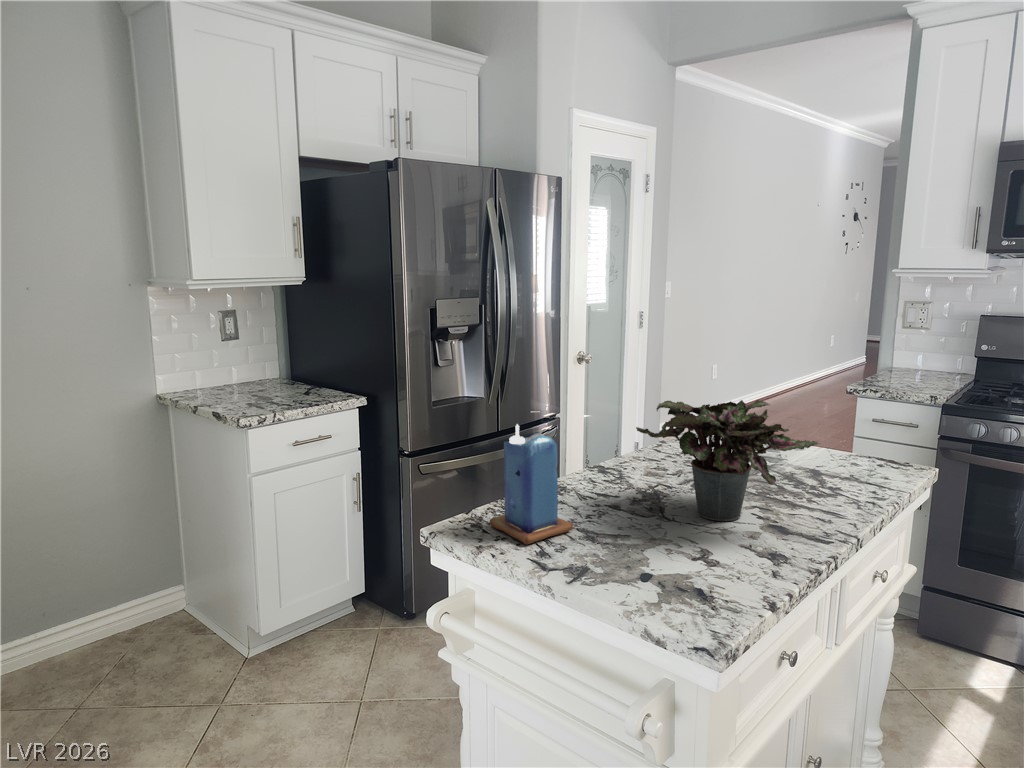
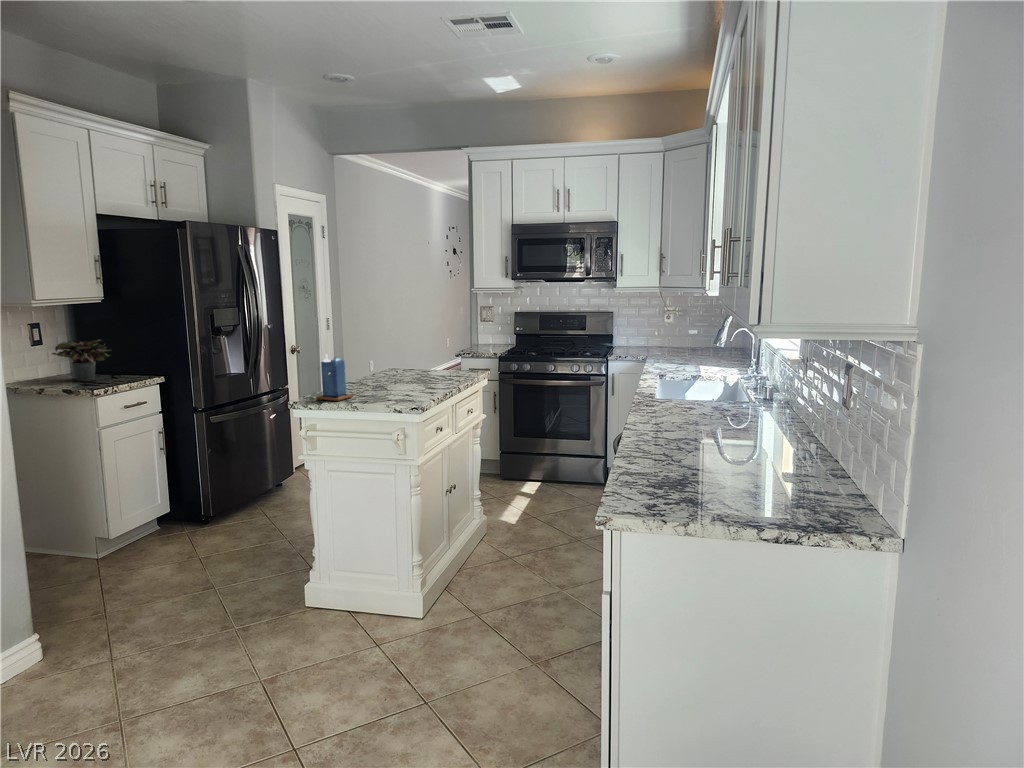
potted plant: present [636,400,820,521] -> present [52,339,110,381]

